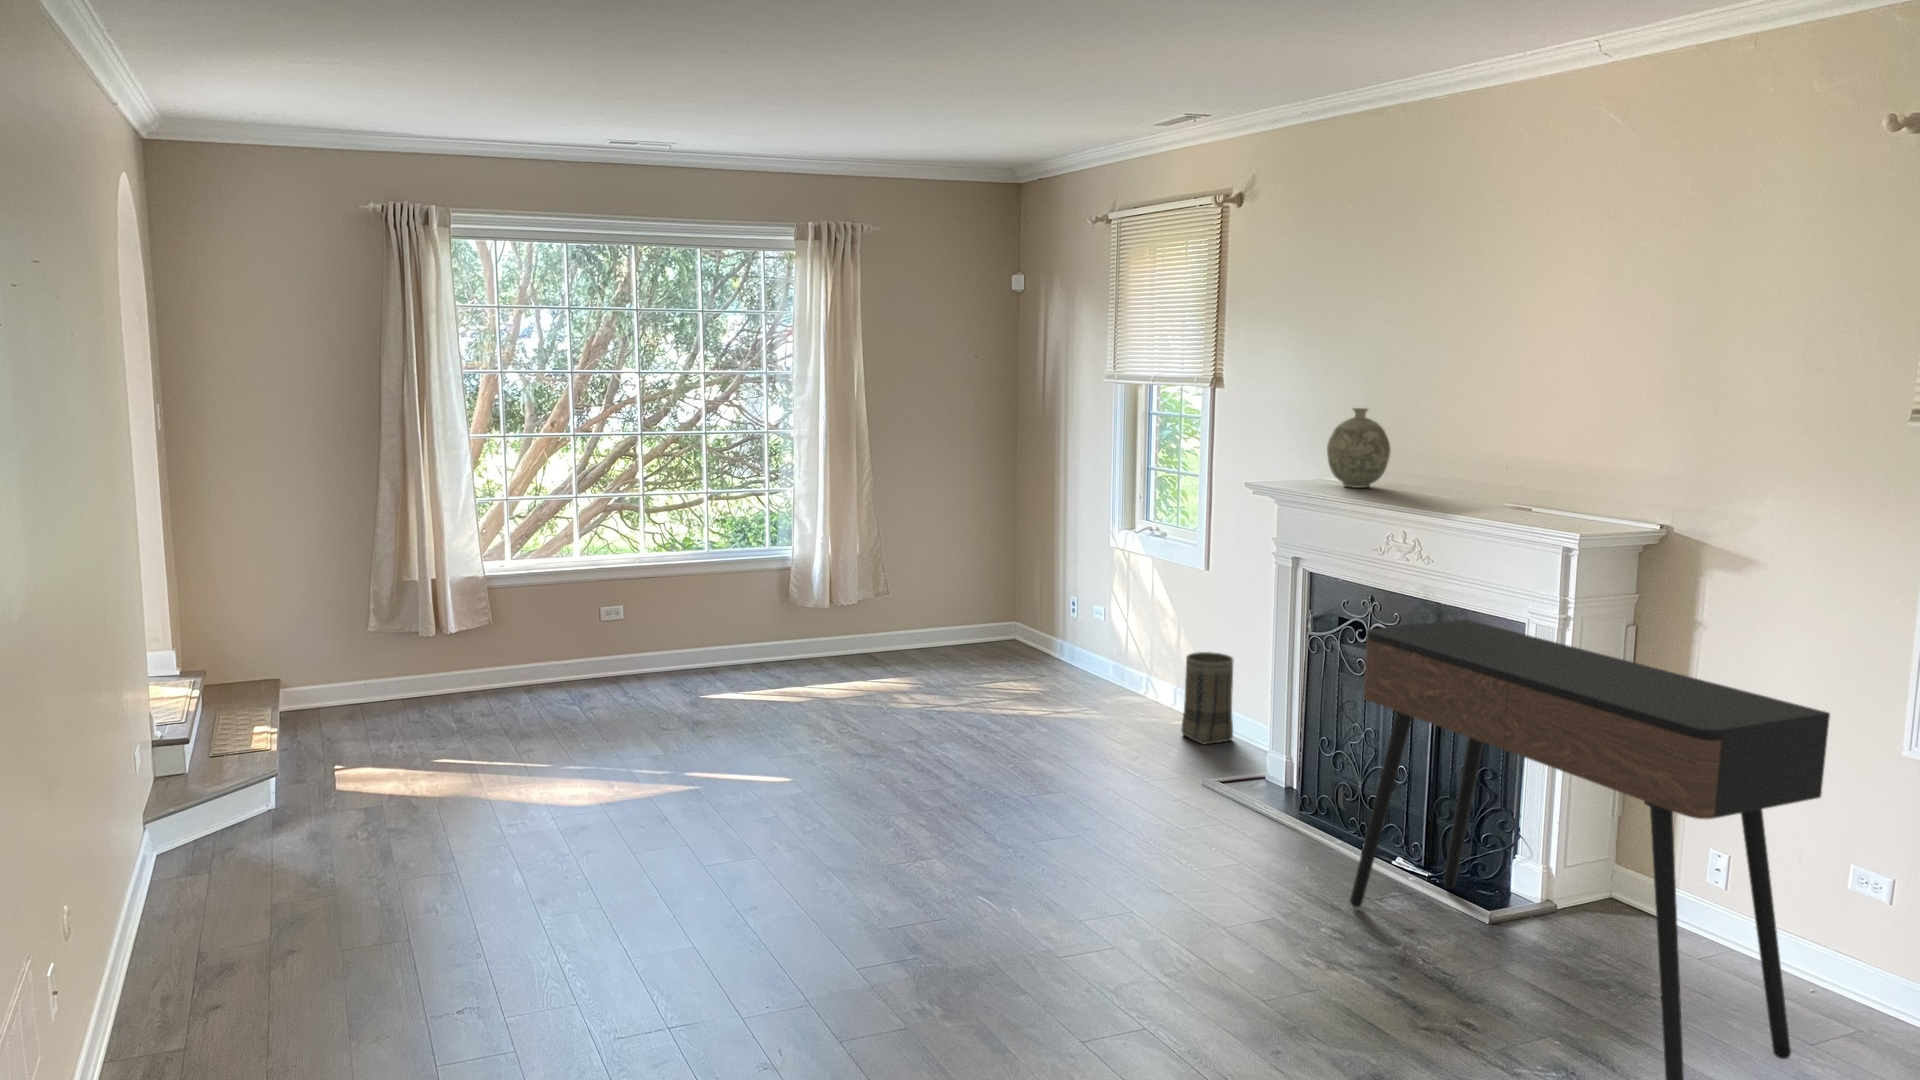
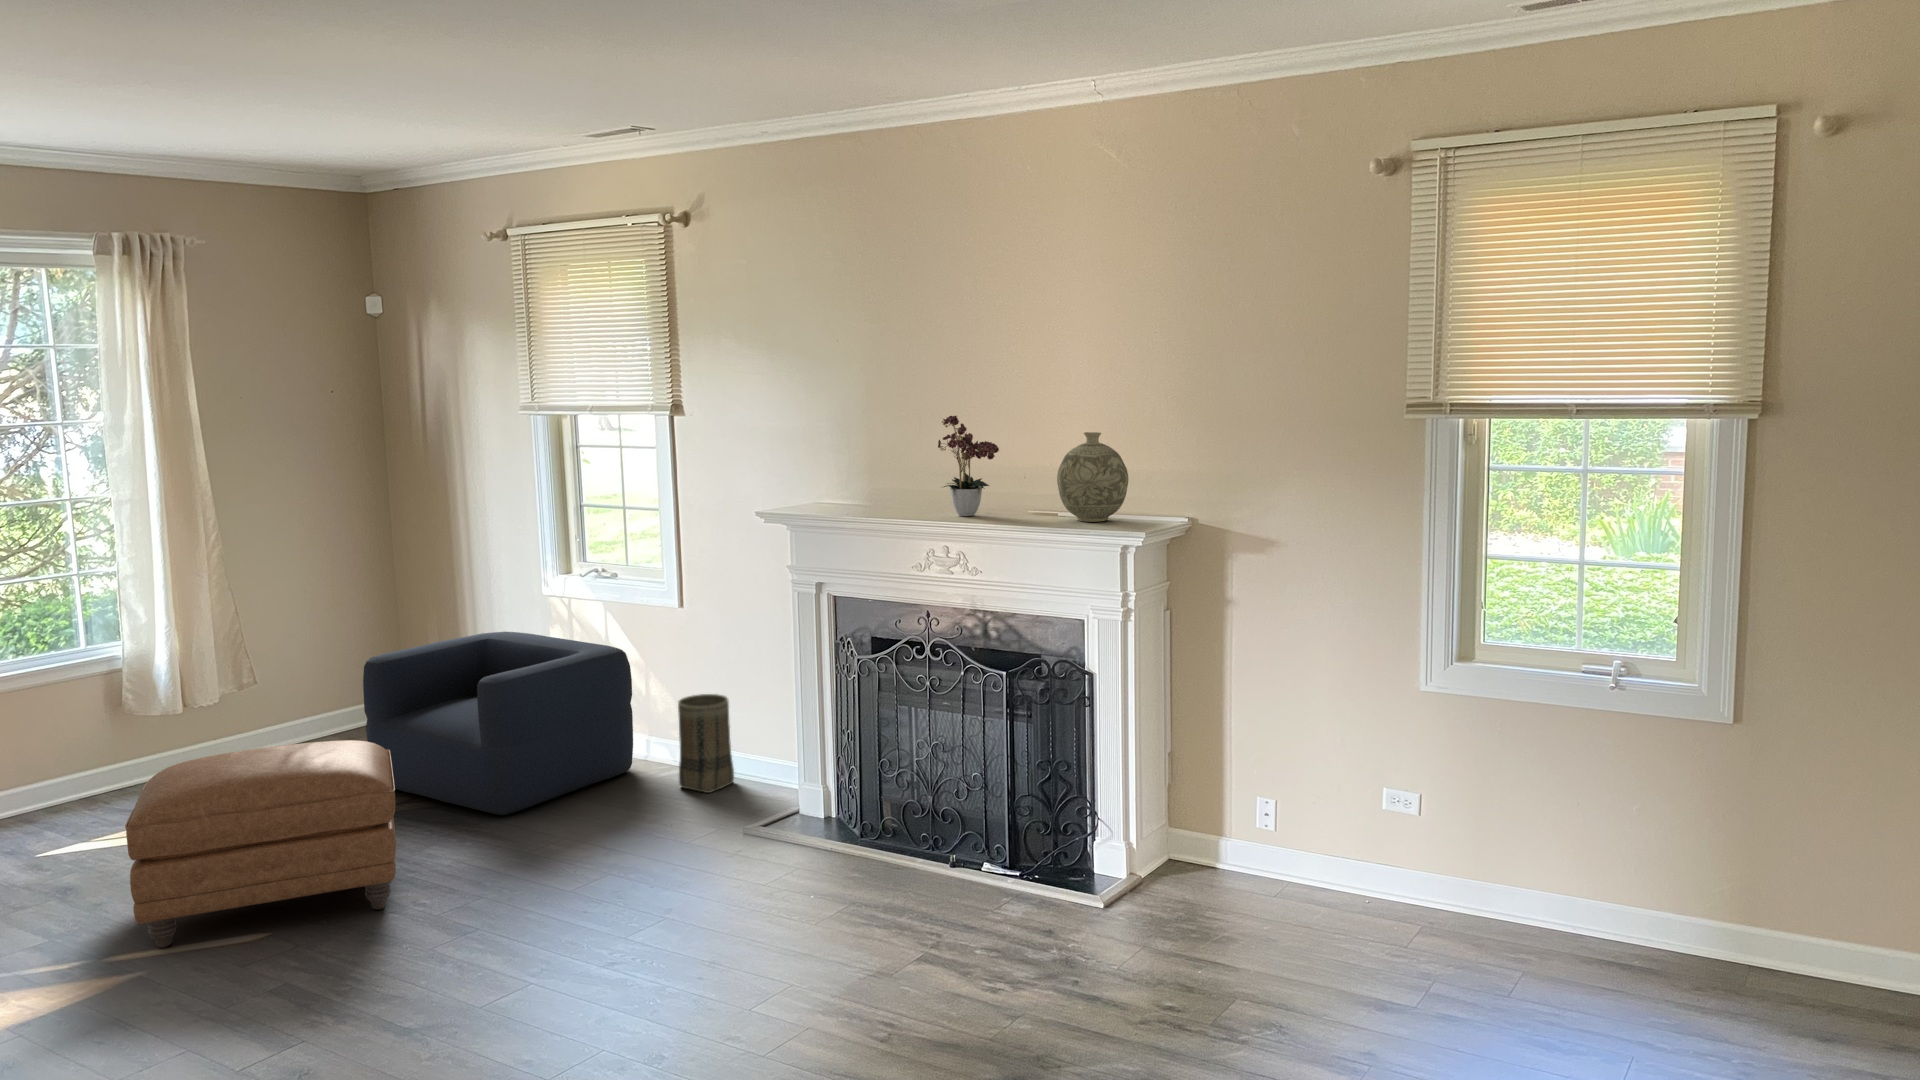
flower arrangement: none [1397,394,1476,503] -> present [938,416,999,516]
decorative vase: present [1327,408,1391,488] -> present [1057,432,1128,522]
armchair: none [950,574,1161,727] -> present [363,632,633,815]
console table: present [1350,620,1830,1080] -> none [979,623,1401,1014]
ottoman: none [730,633,930,774] -> present [125,740,396,948]

